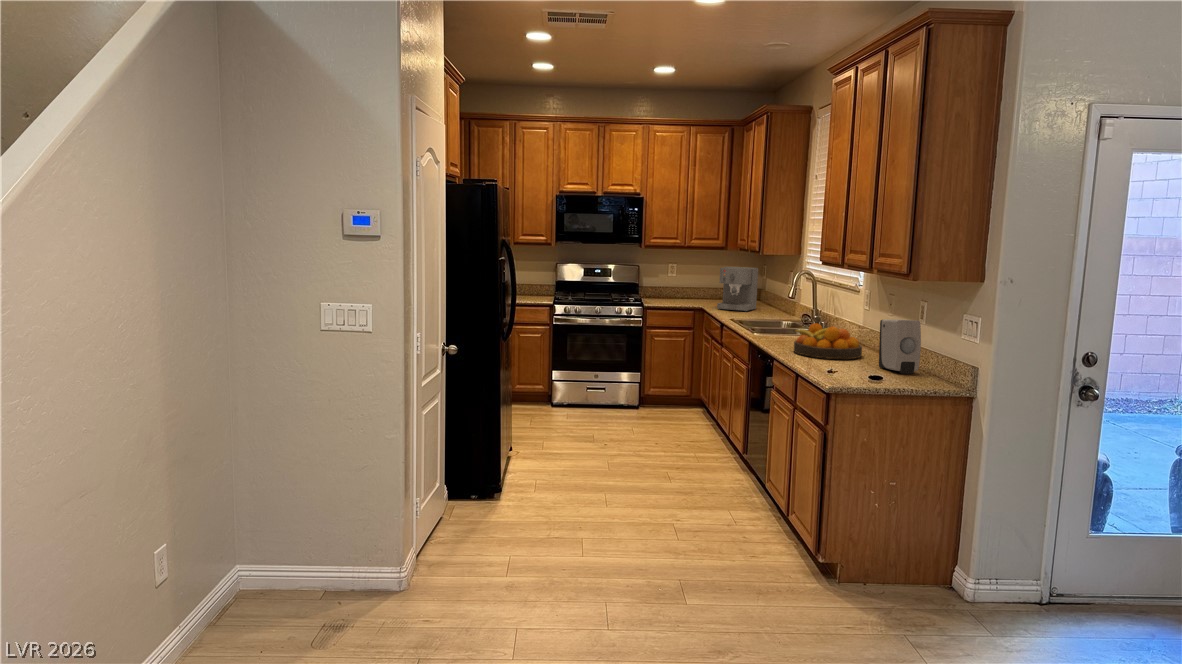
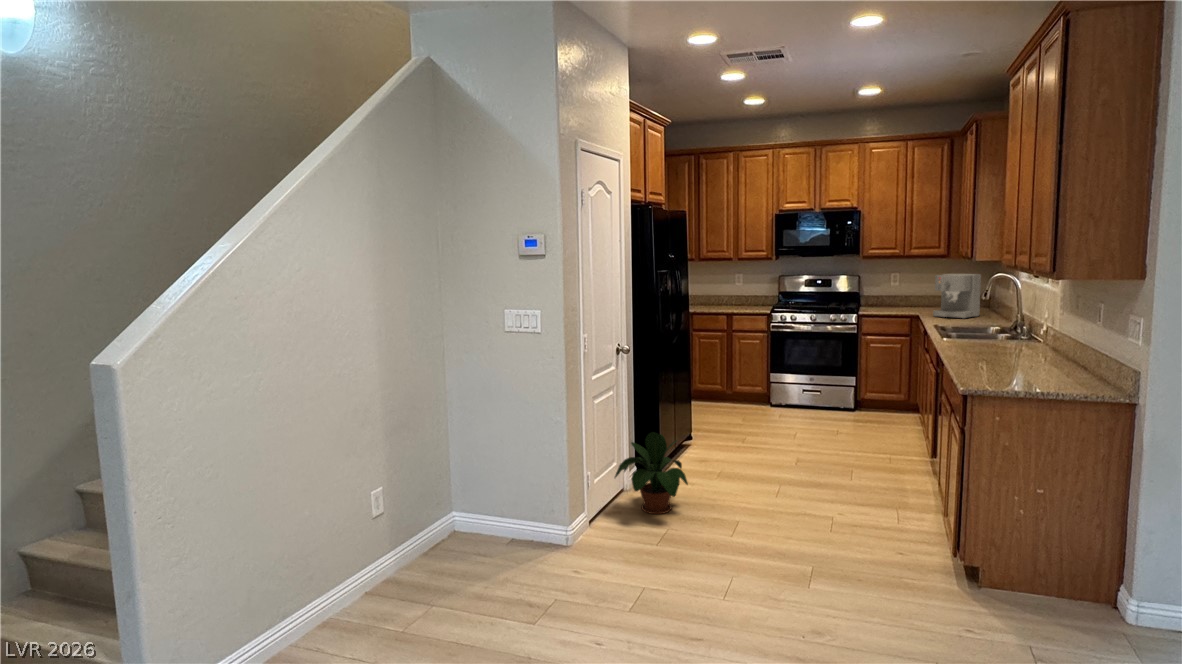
soap dispenser: present [879,319,921,374] -> none [1049,325,1092,381]
fruit bowl: present [794,323,862,359] -> none [966,329,1044,365]
potted plant: none [429,452,520,554] -> present [615,432,688,514]

